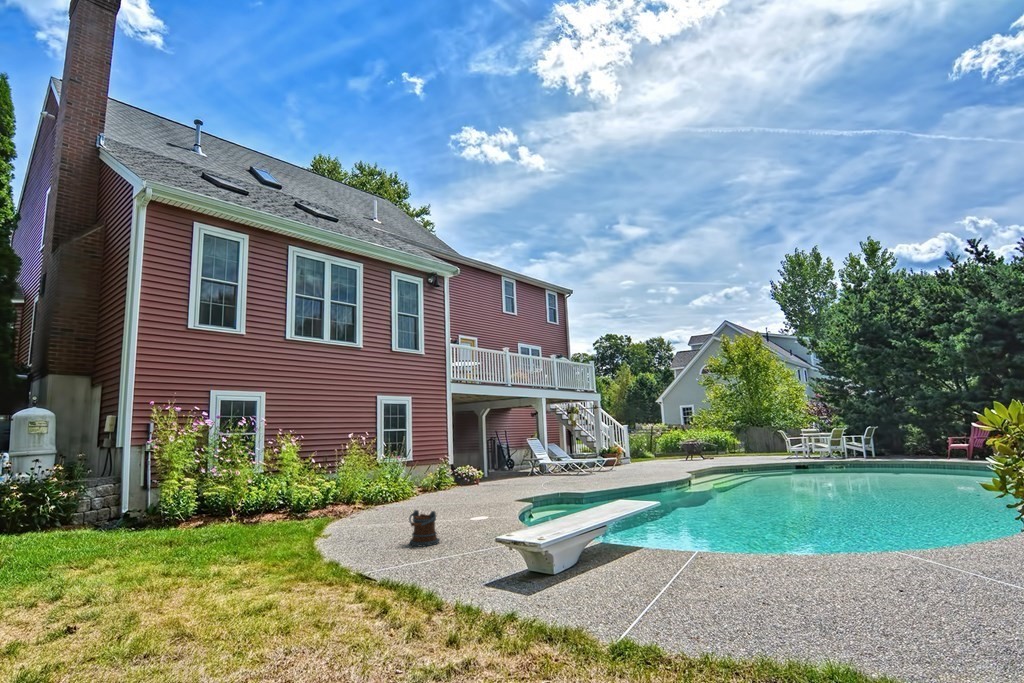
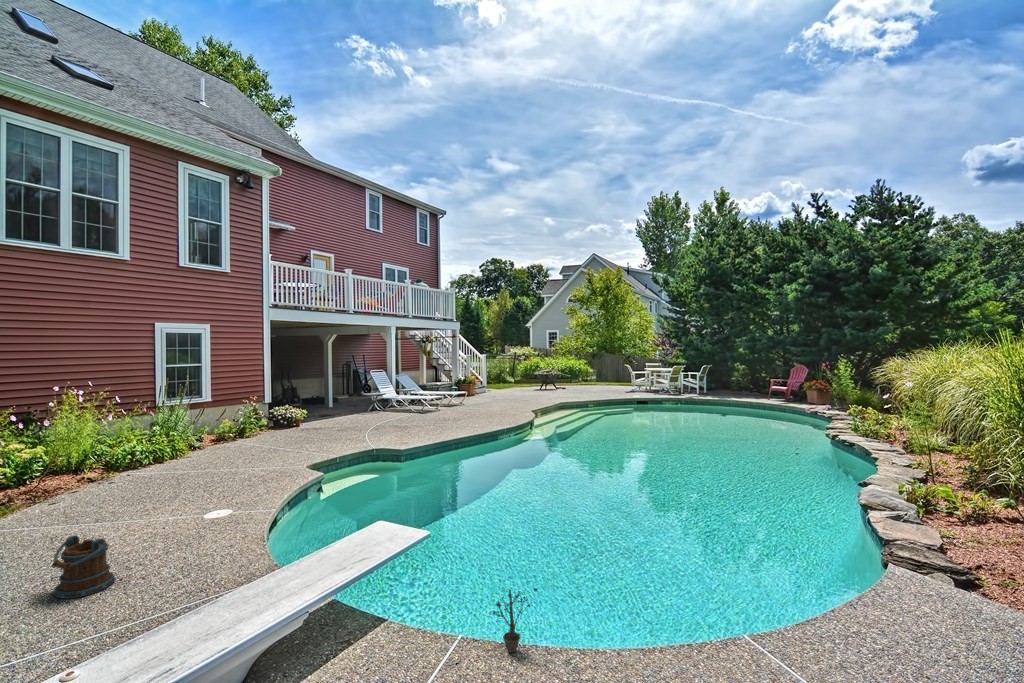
decorative plant: none [703,525,731,568] -> present [485,590,530,653]

